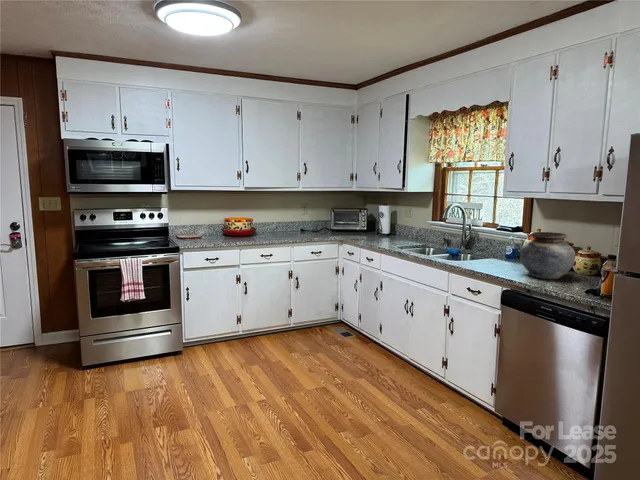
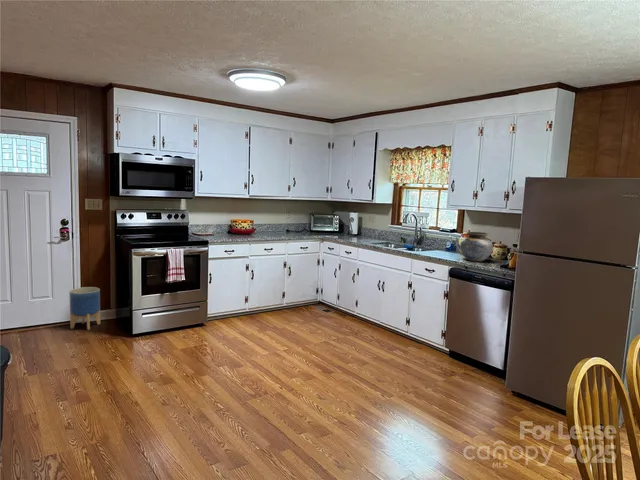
planter: none [18,304,60,357] -> present [70,287,100,330]

